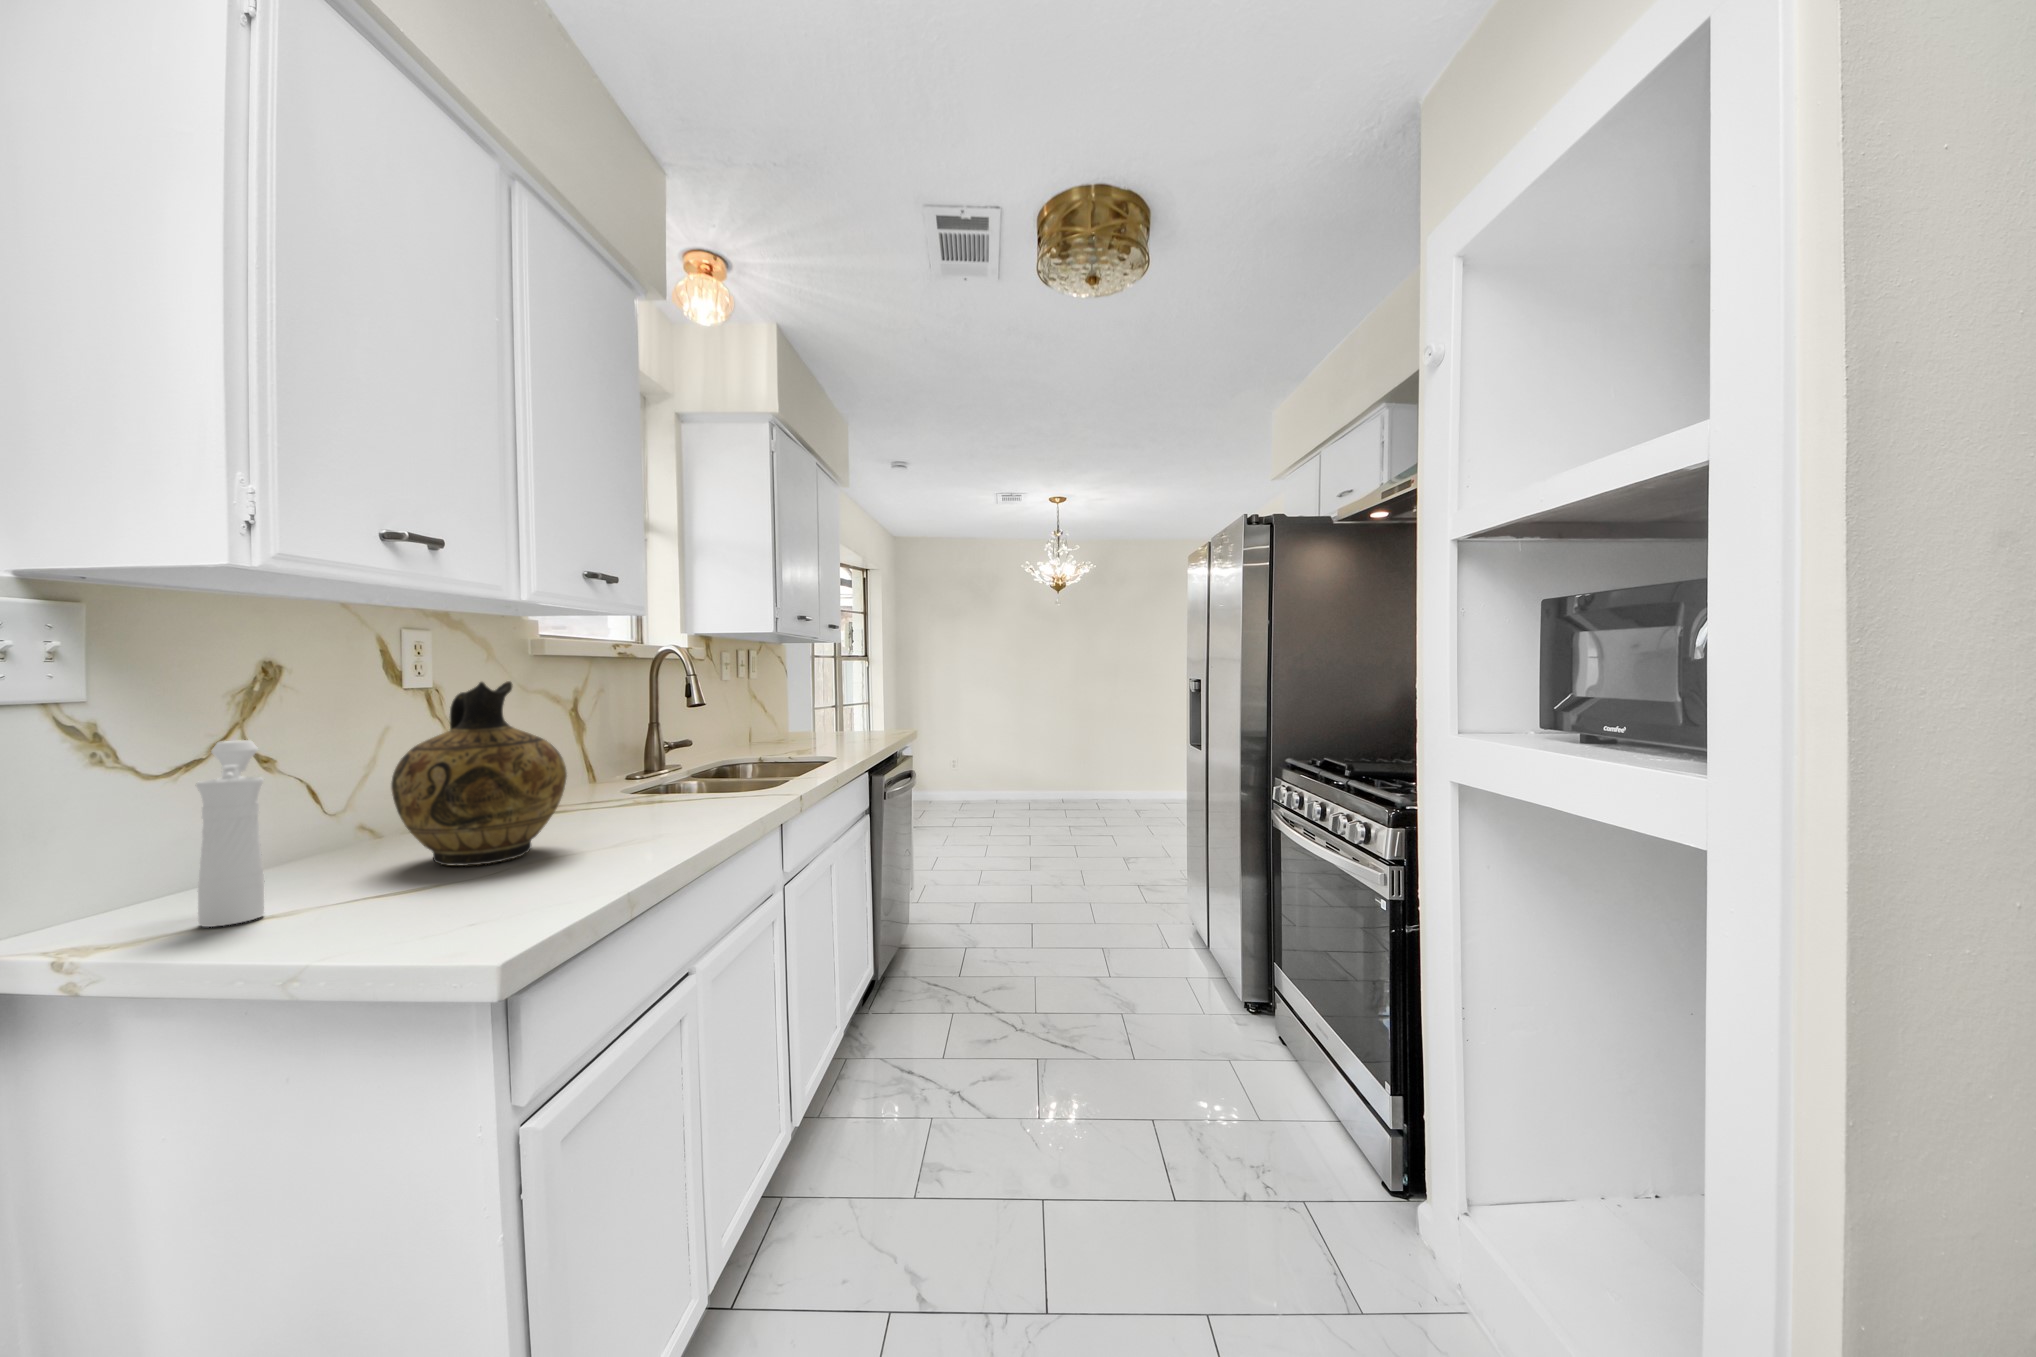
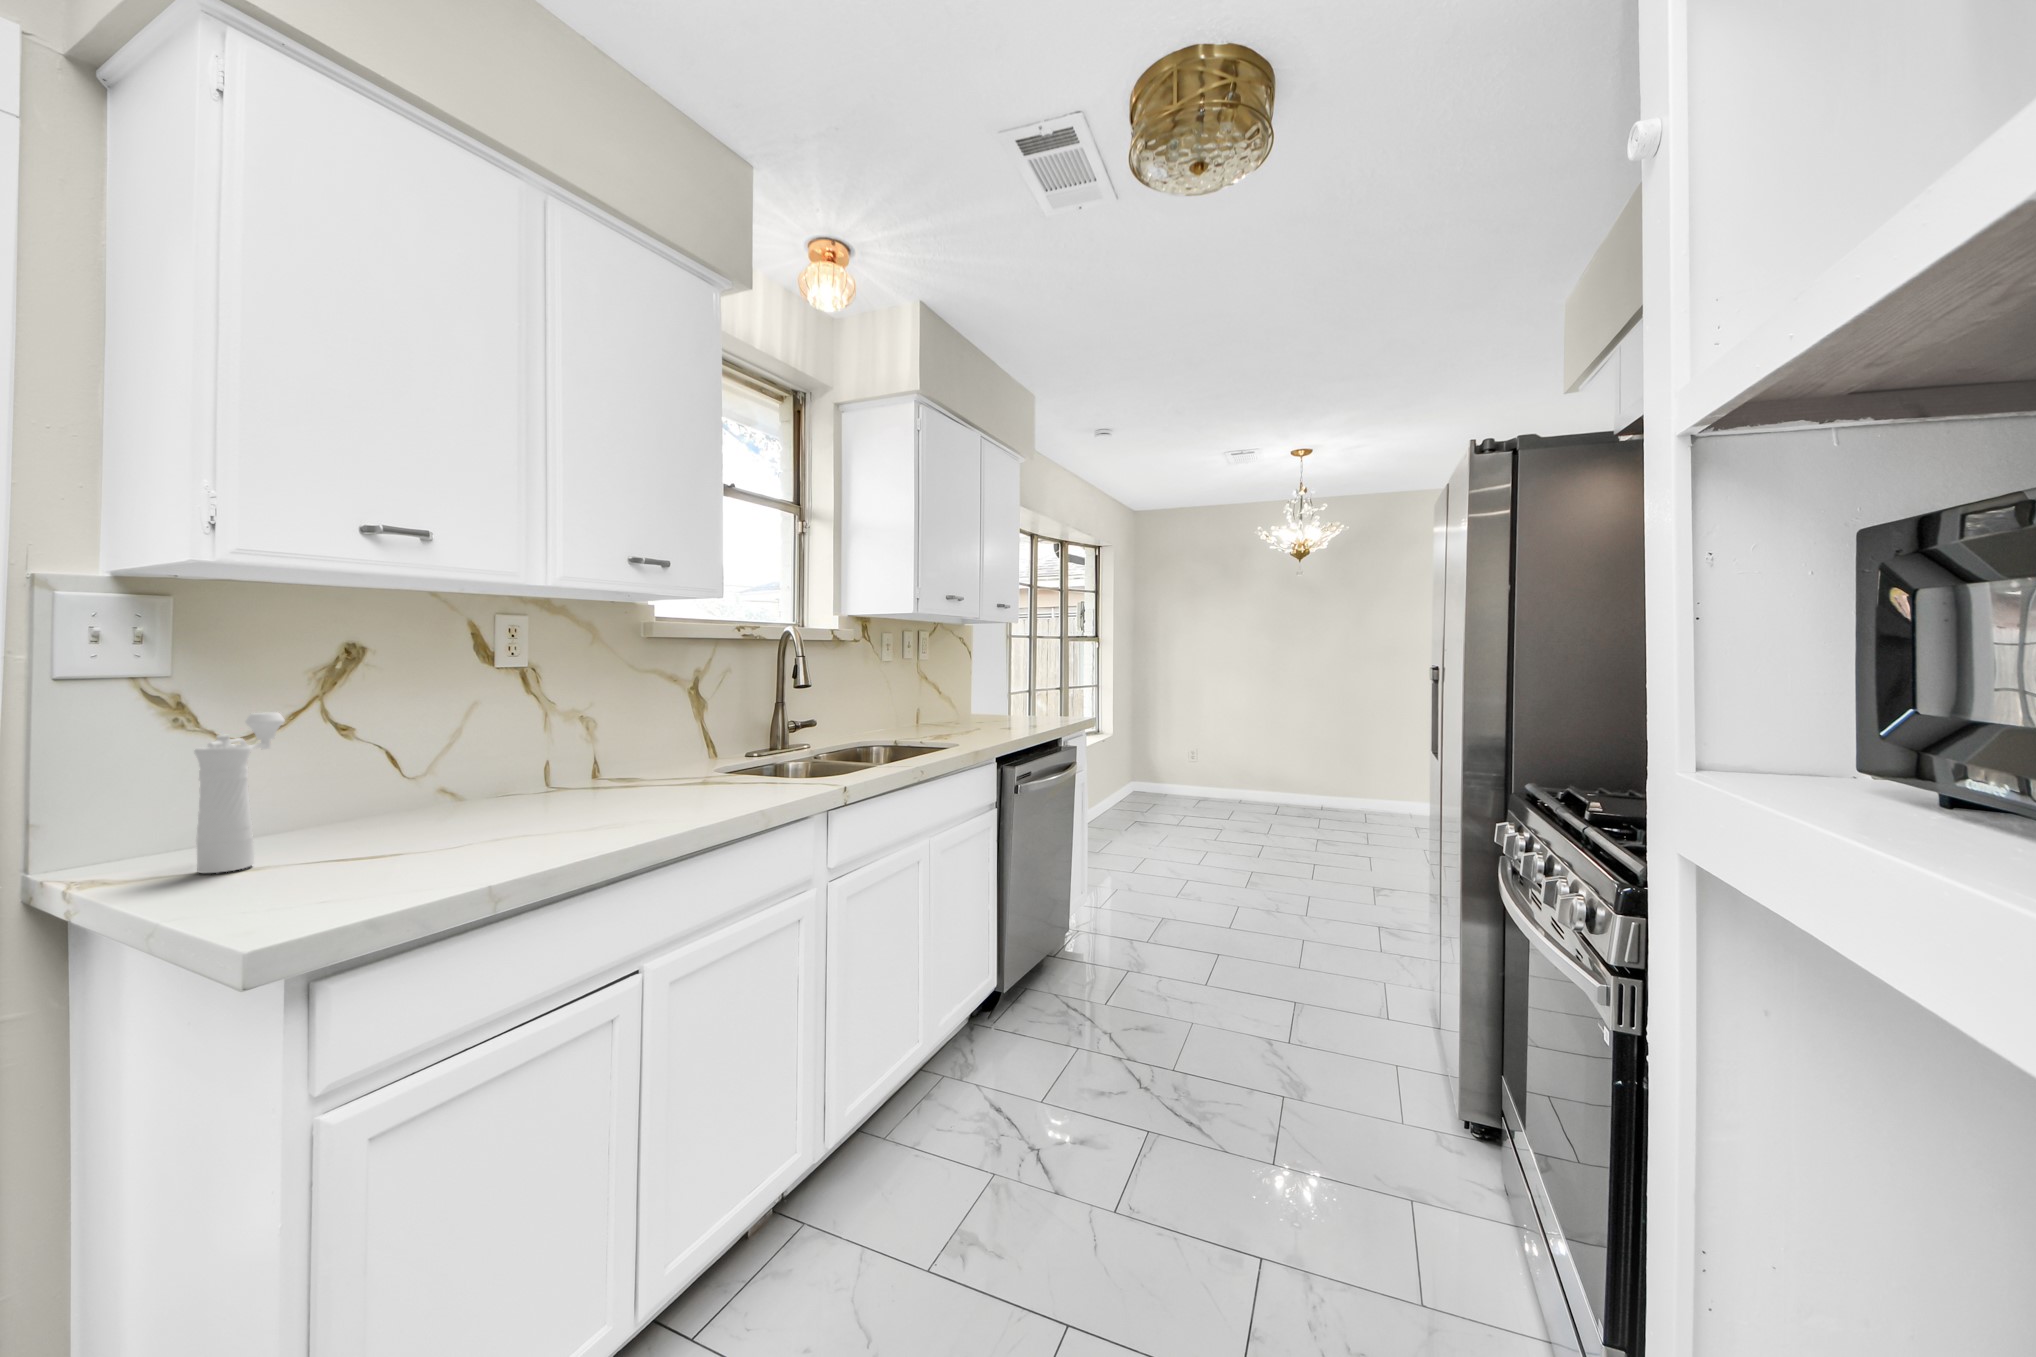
ceramic jug: present [391,681,567,866] -> none [407,663,569,835]

